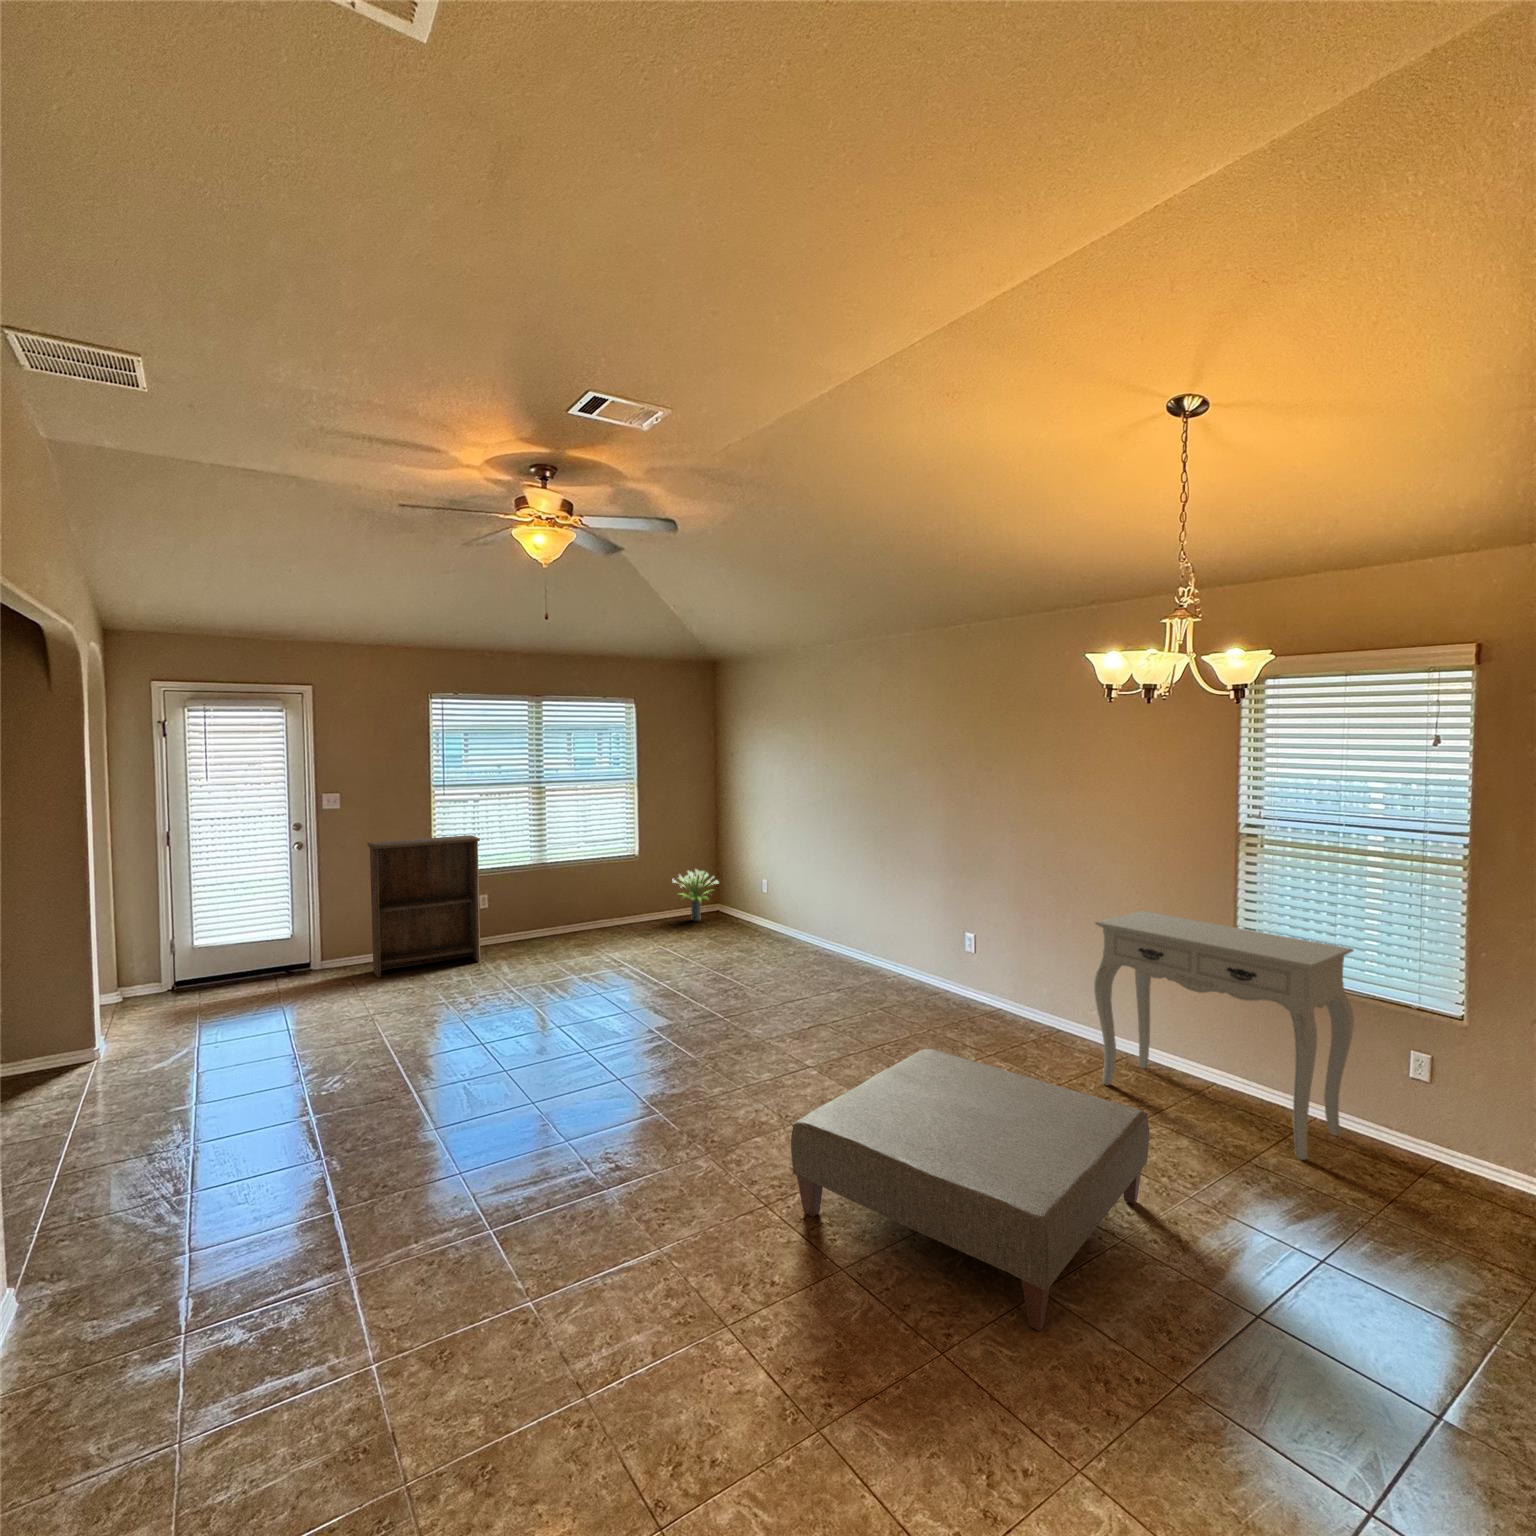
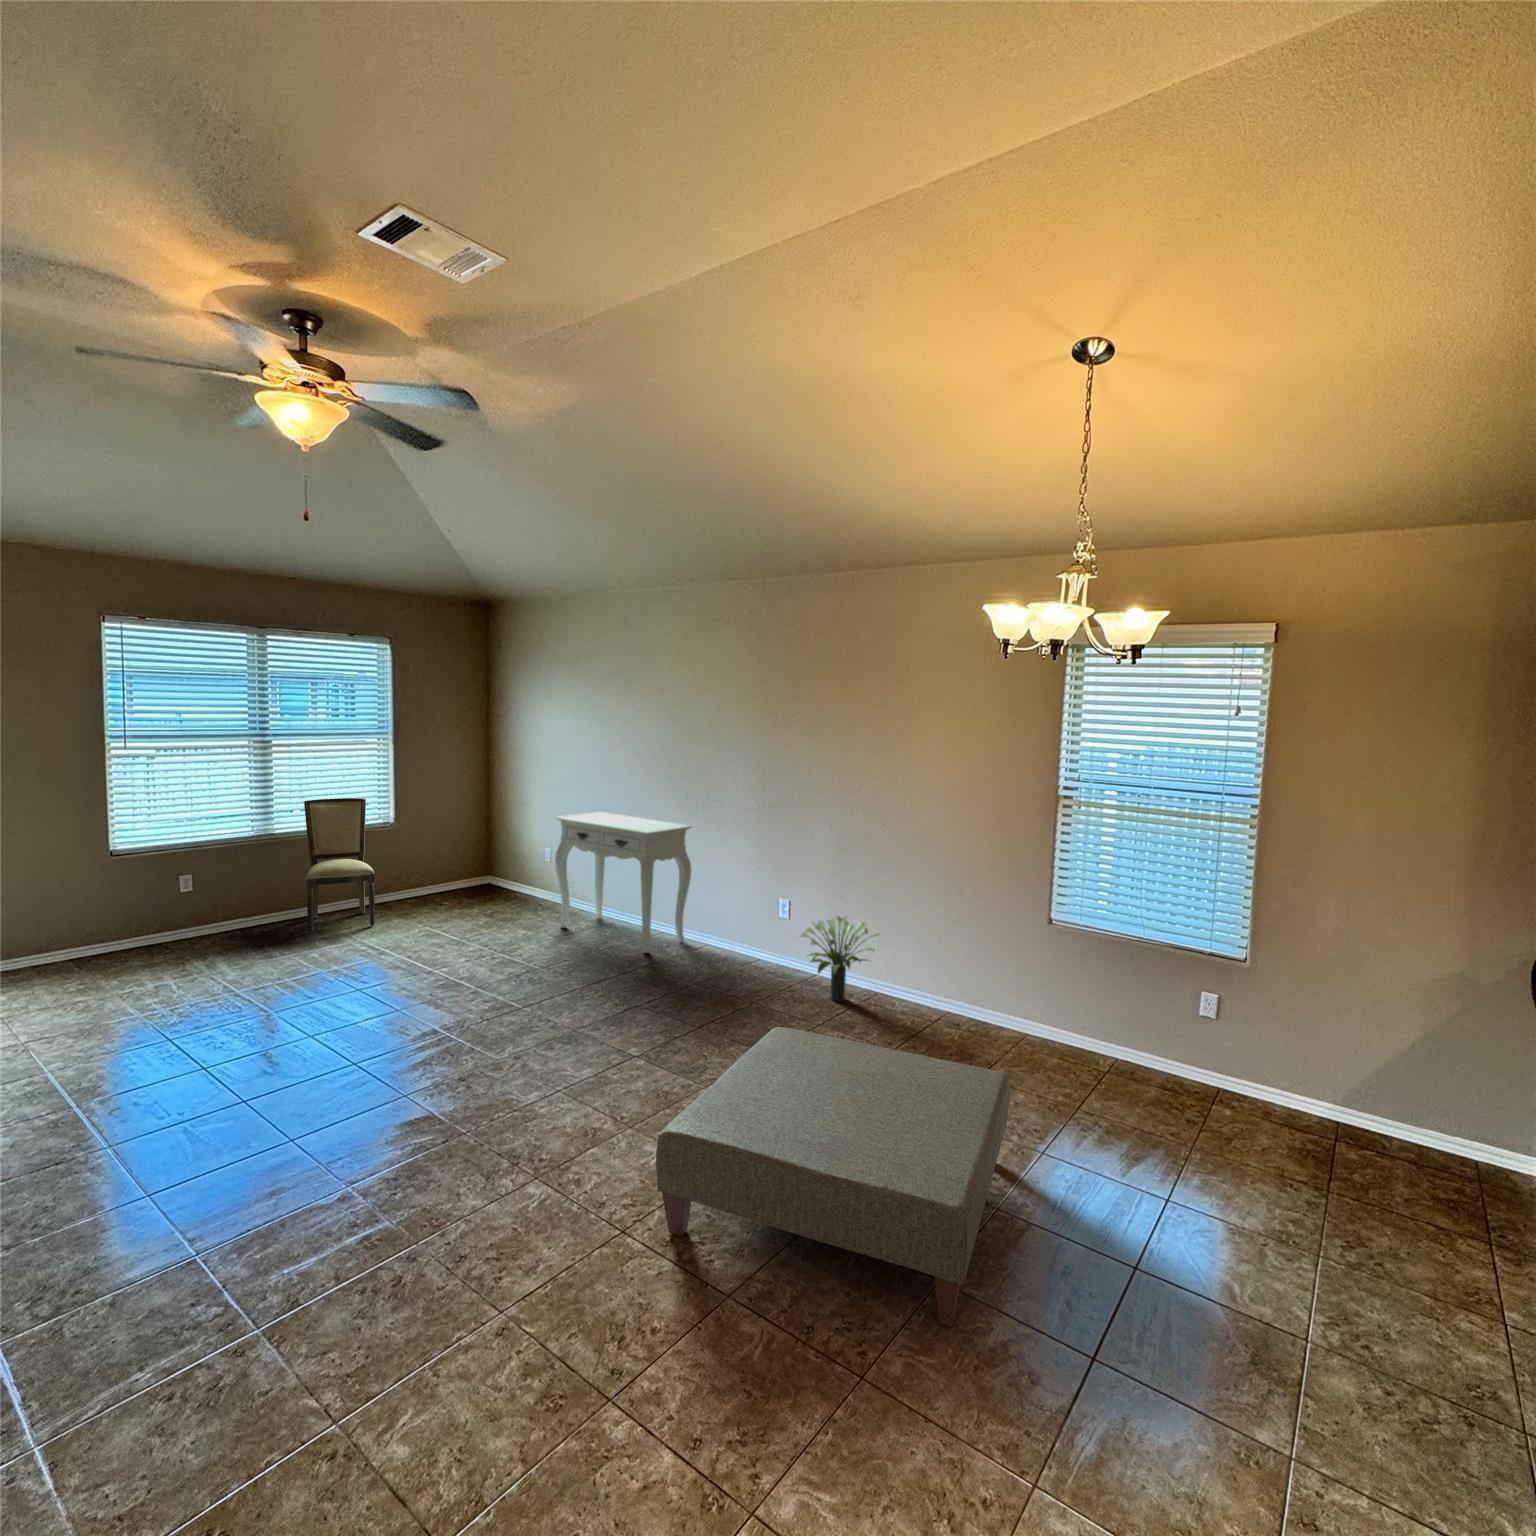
dining chair: none [567,834,619,946] -> present [304,798,375,933]
bookshelf: present [367,835,480,977] -> none [6,801,186,991]
potted plant: present [673,870,718,921] -> present [801,916,879,1001]
console table: present [1094,911,1354,1160] -> present [555,812,691,953]

